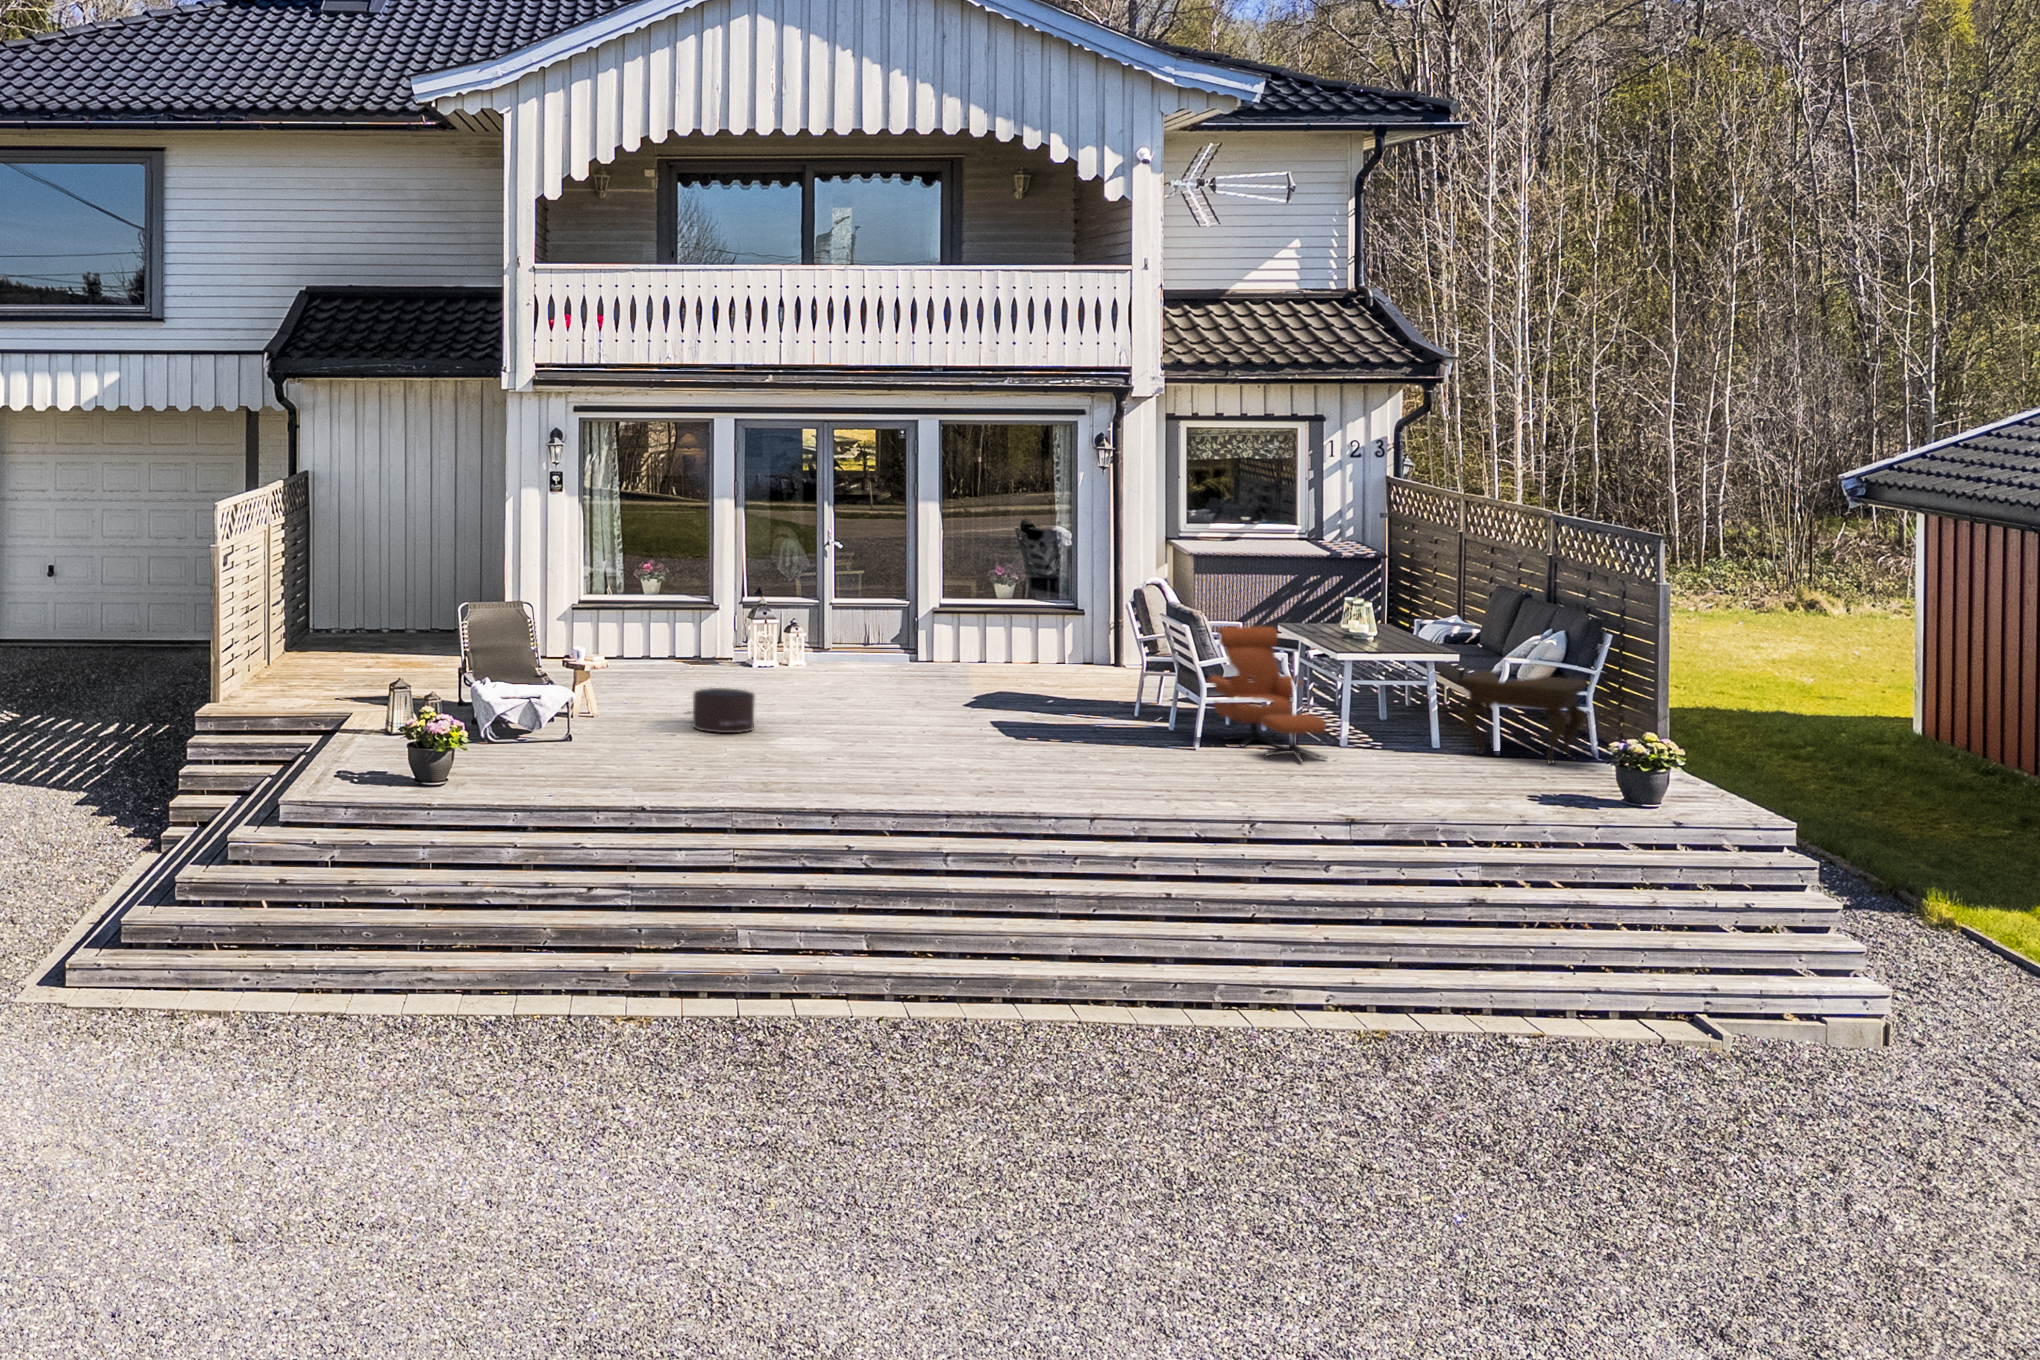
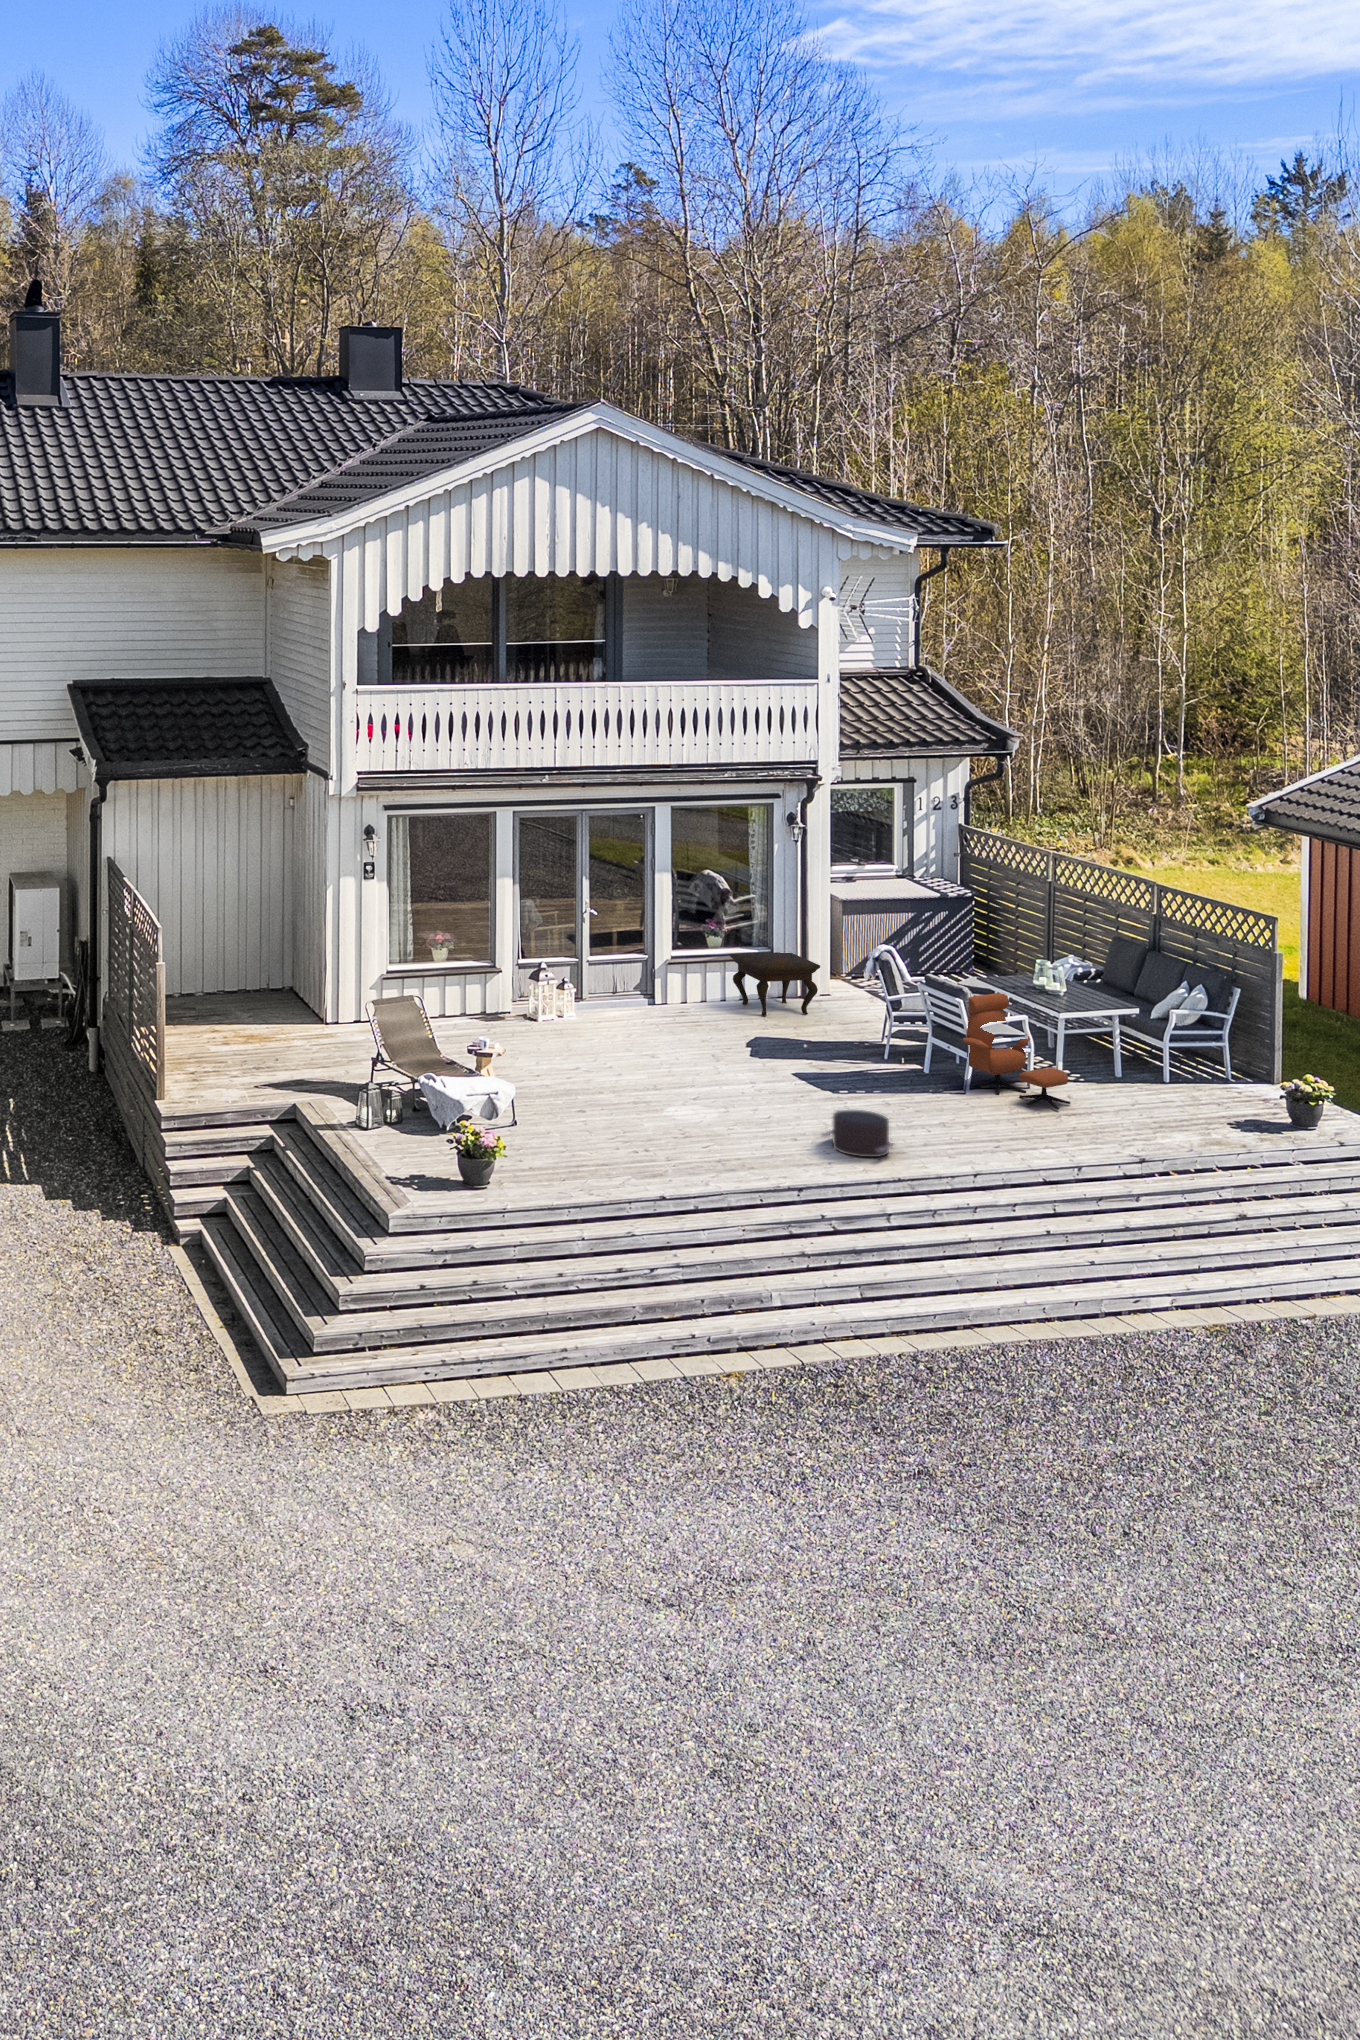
side table: present [1458,670,1588,764] -> present [730,952,820,1016]
pouf: present [685,688,755,733] -> present [822,1110,894,1157]

